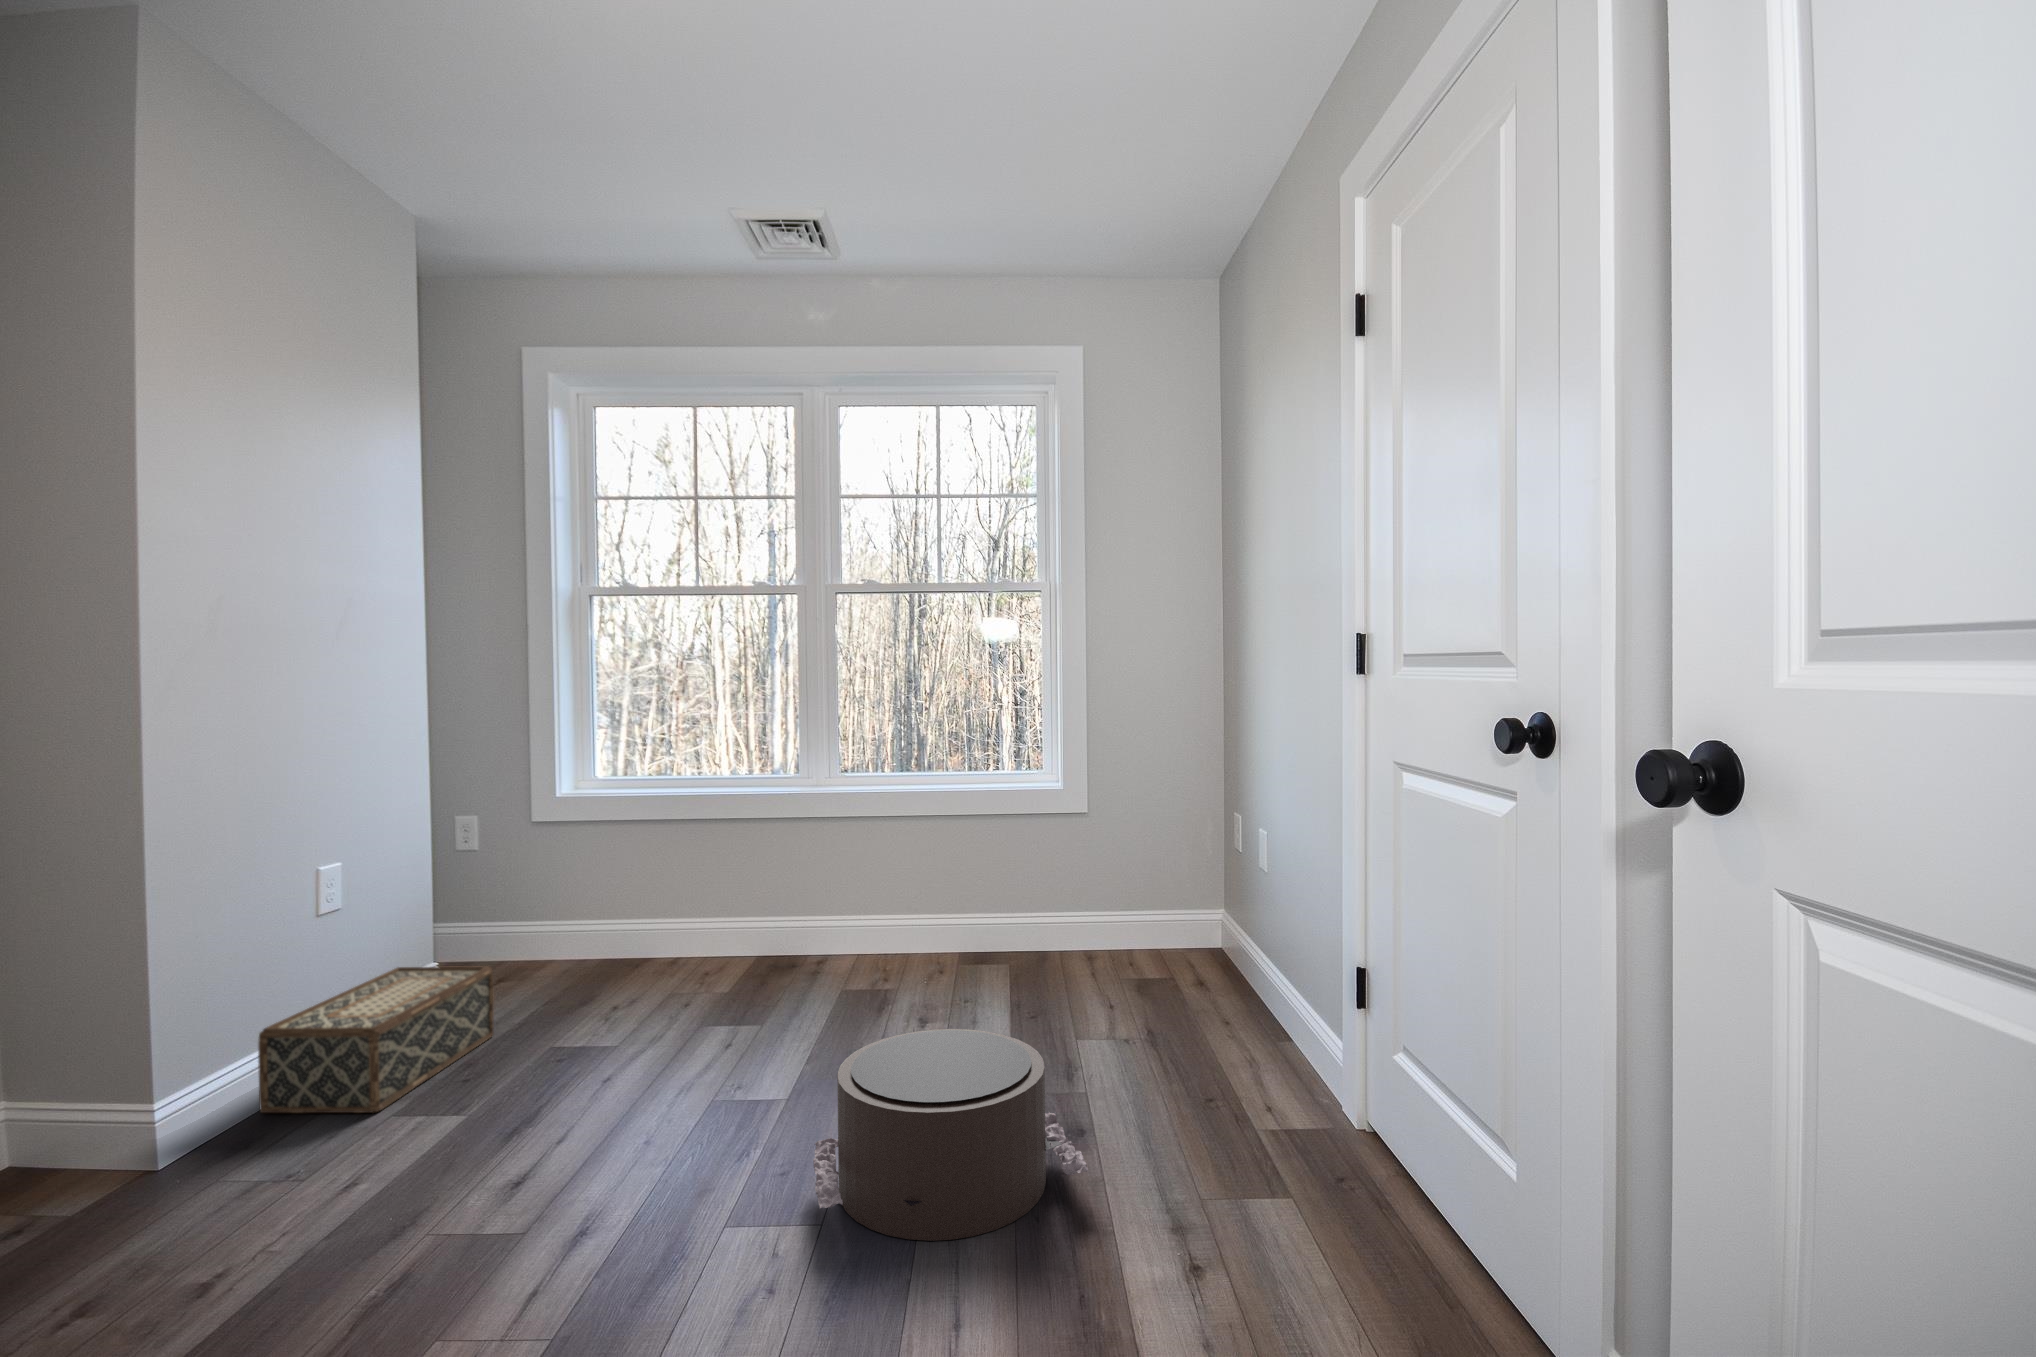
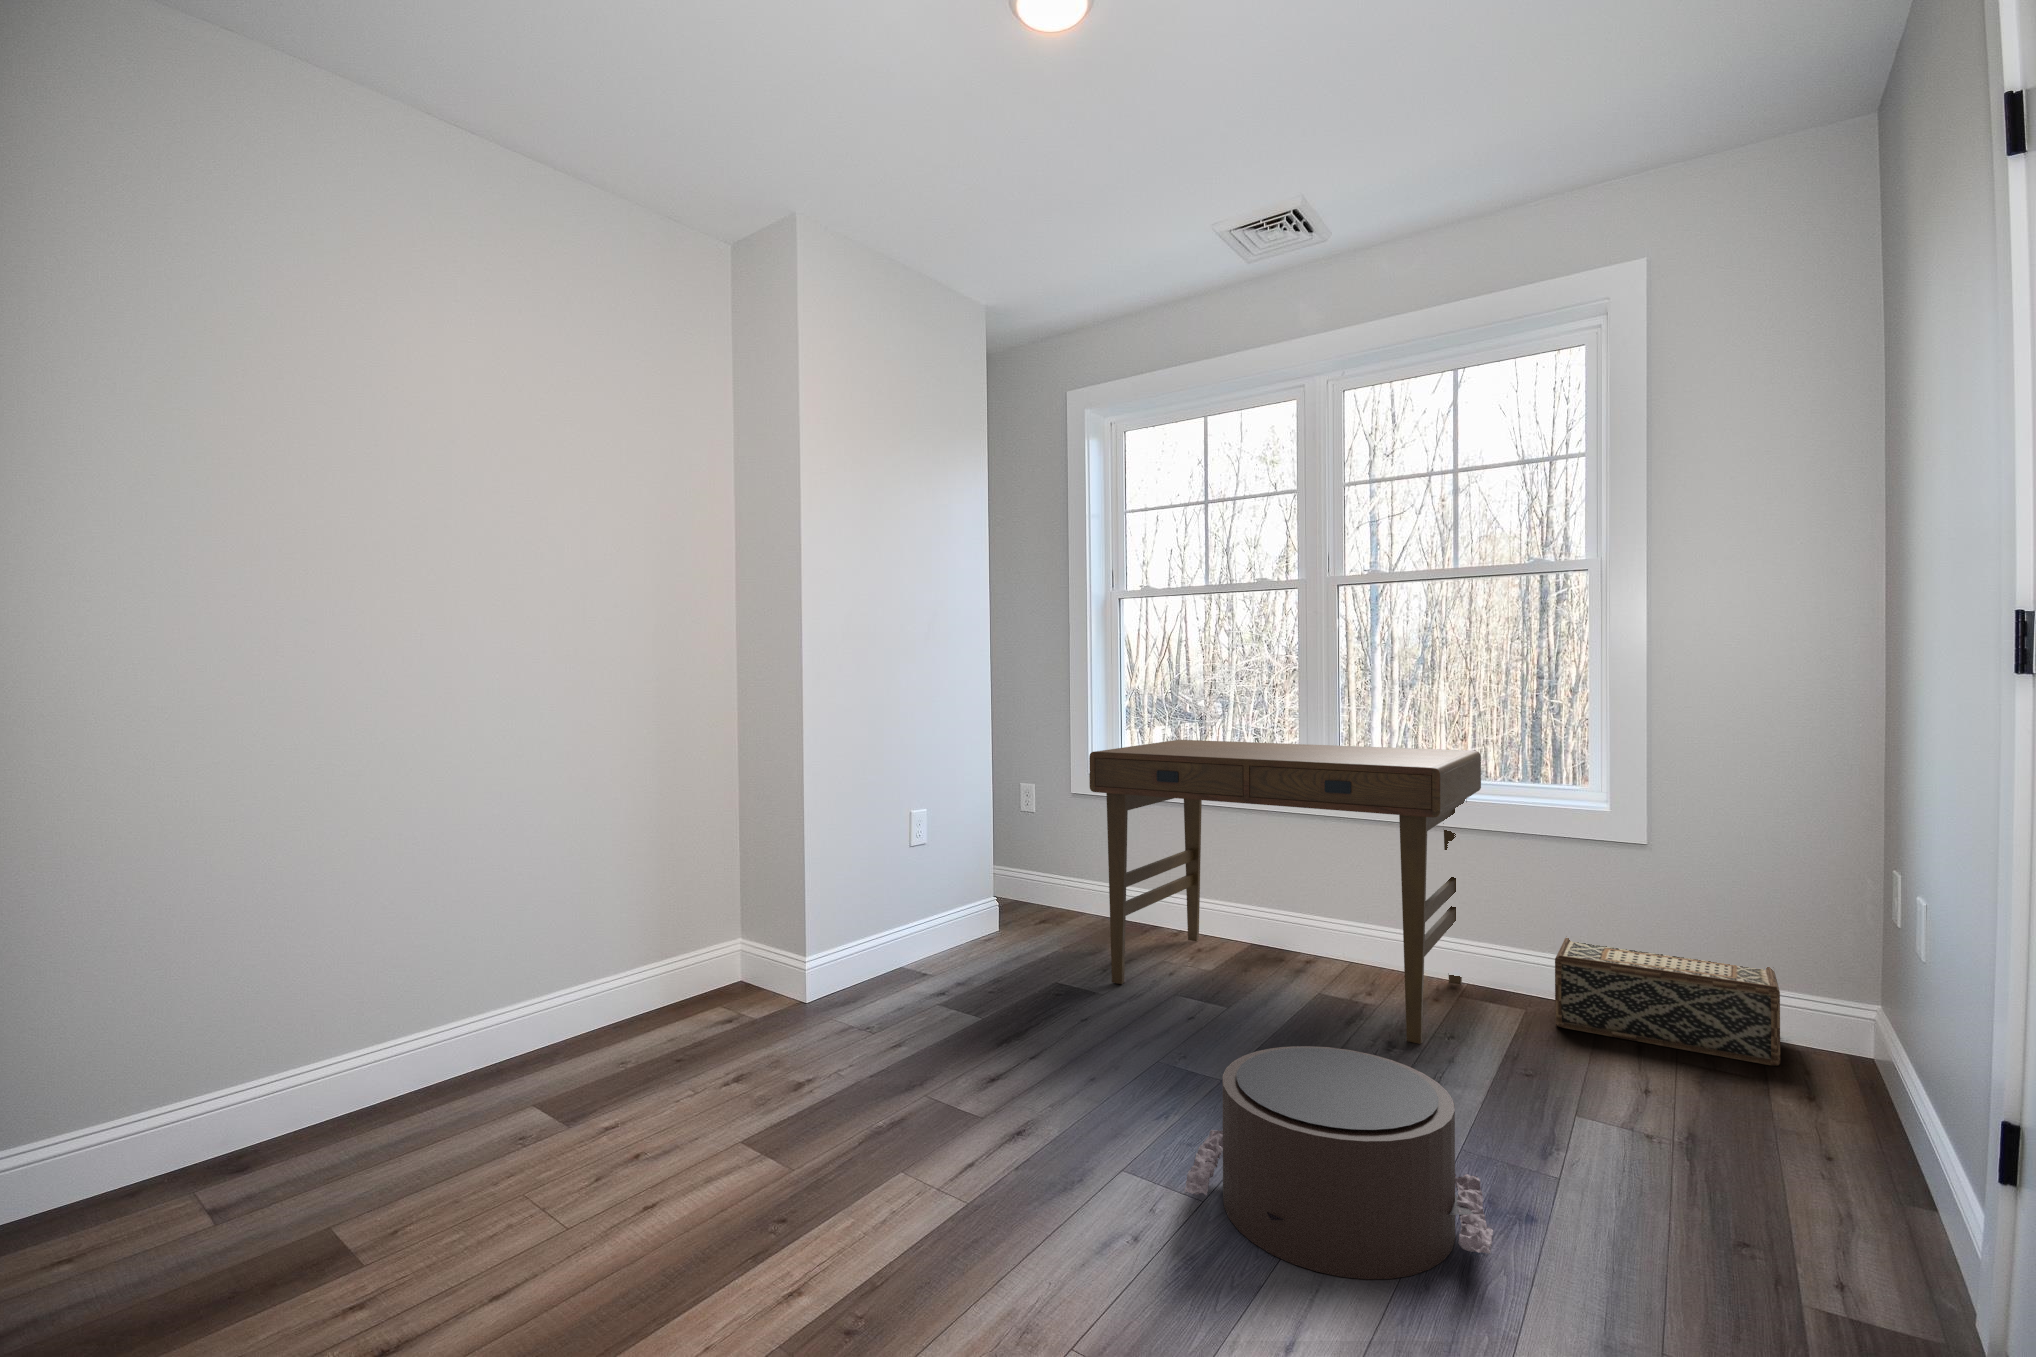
desk: none [592,746,967,1023] -> present [1089,740,1481,1044]
woven basket: present [258,966,494,1113] -> present [1555,938,1780,1066]

